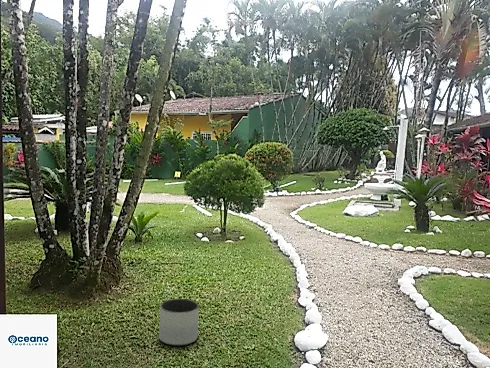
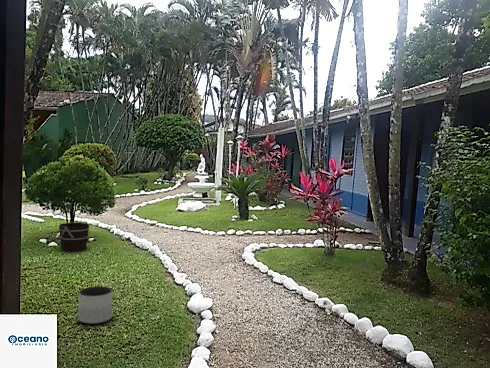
bucket: none [197,218,227,252] -> present [59,222,89,253]

